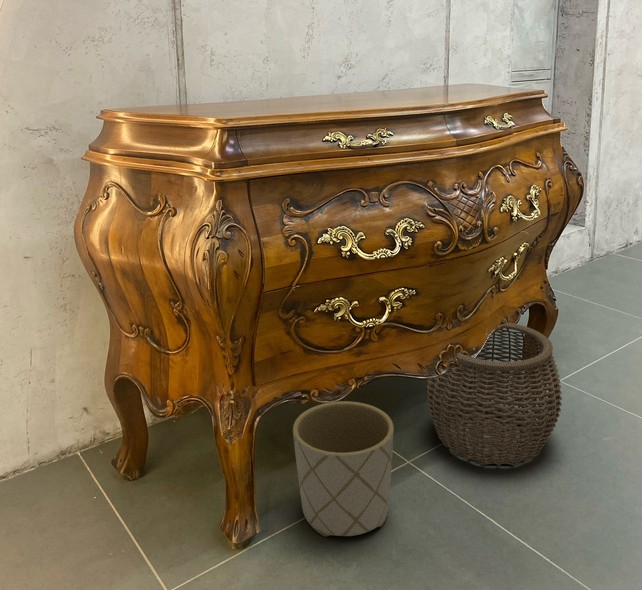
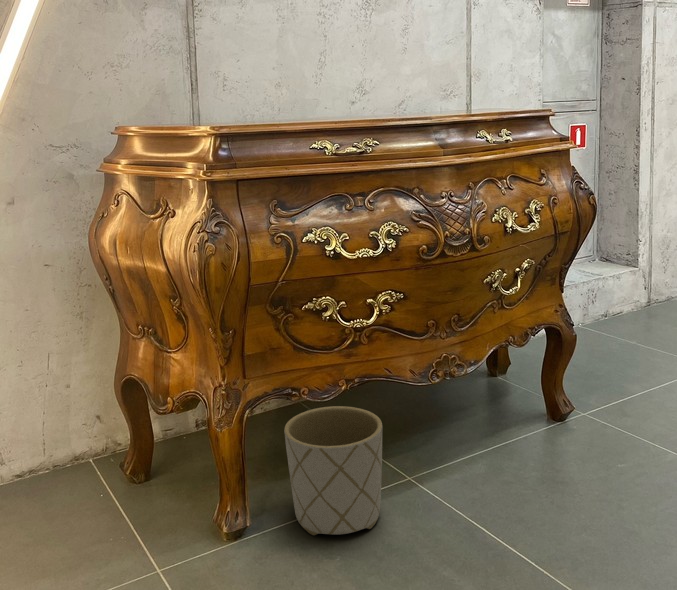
woven basket: present [427,322,562,466] -> none [432,338,567,482]

